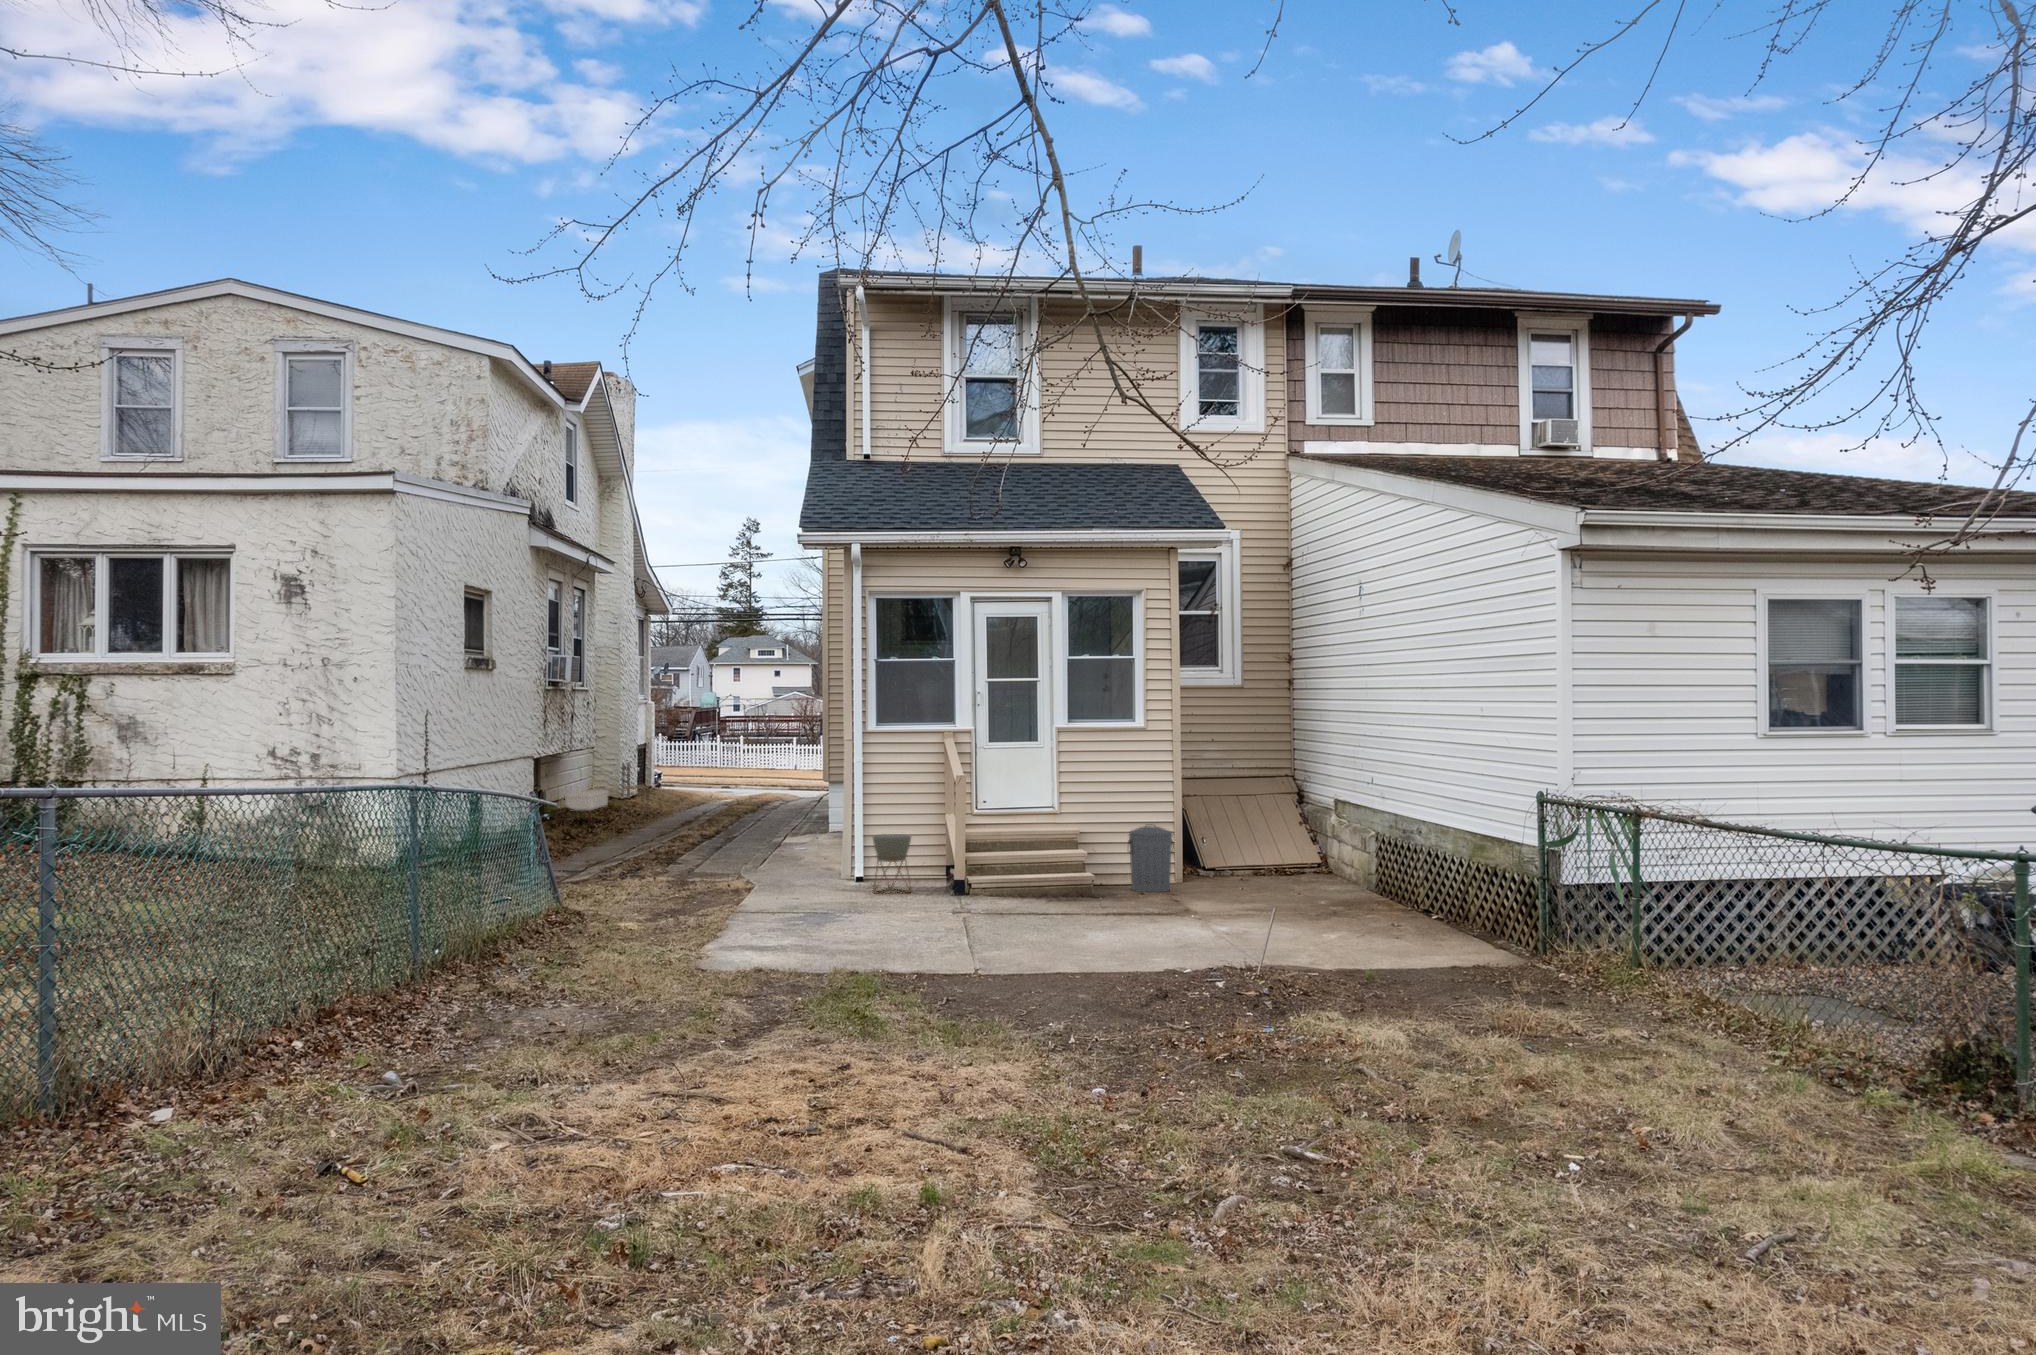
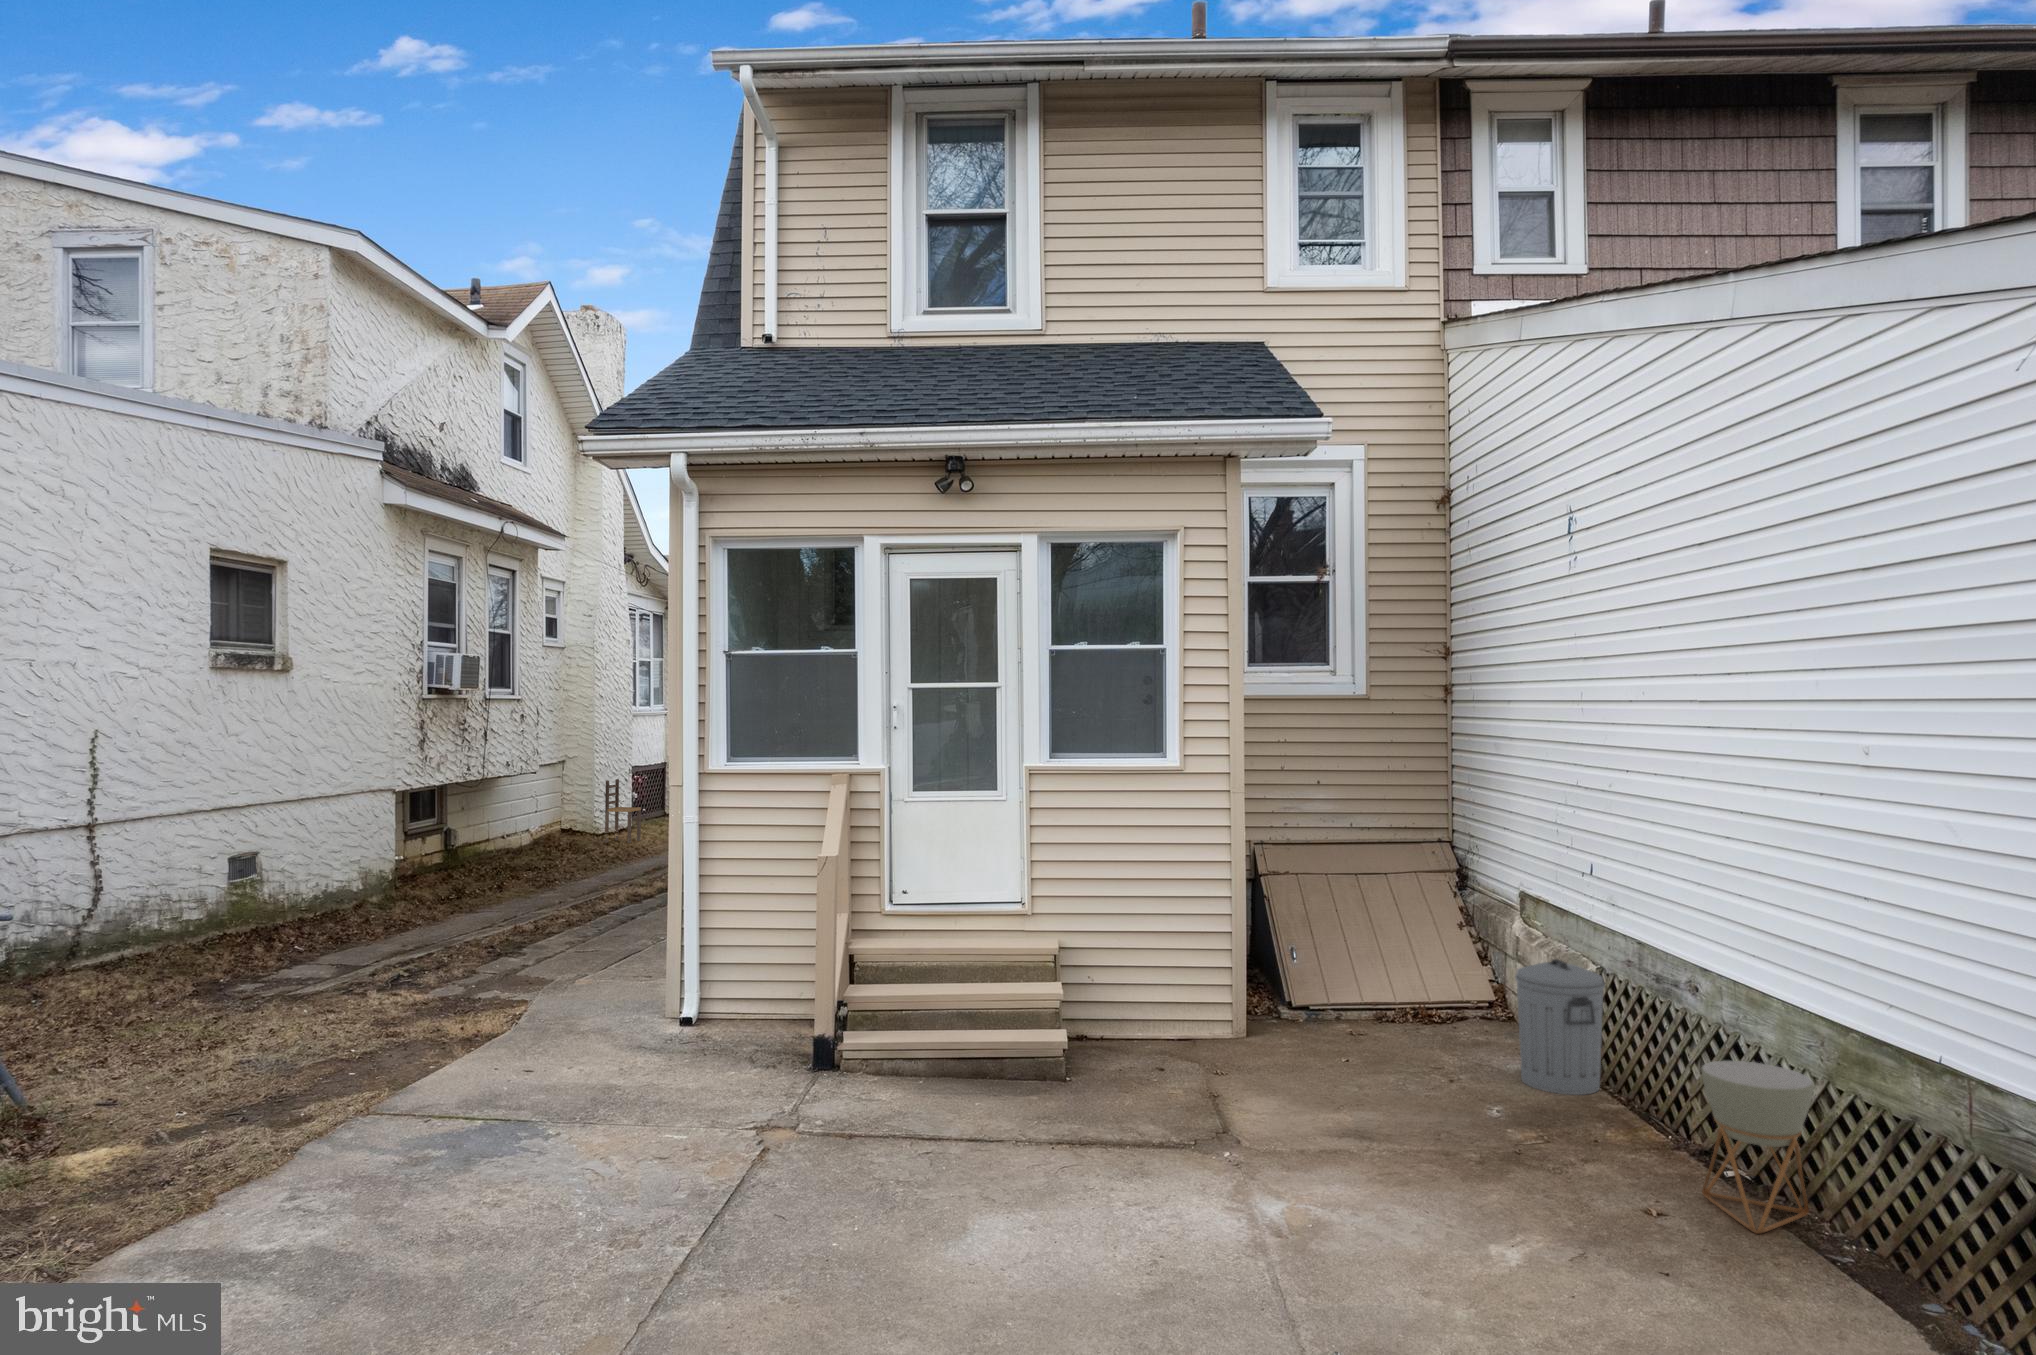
bench: present [565,789,609,824] -> none [505,815,573,862]
trash can: present [1128,824,1173,892] -> present [1515,959,1605,1095]
planter: present [873,834,912,894] -> present [1701,1061,1814,1234]

